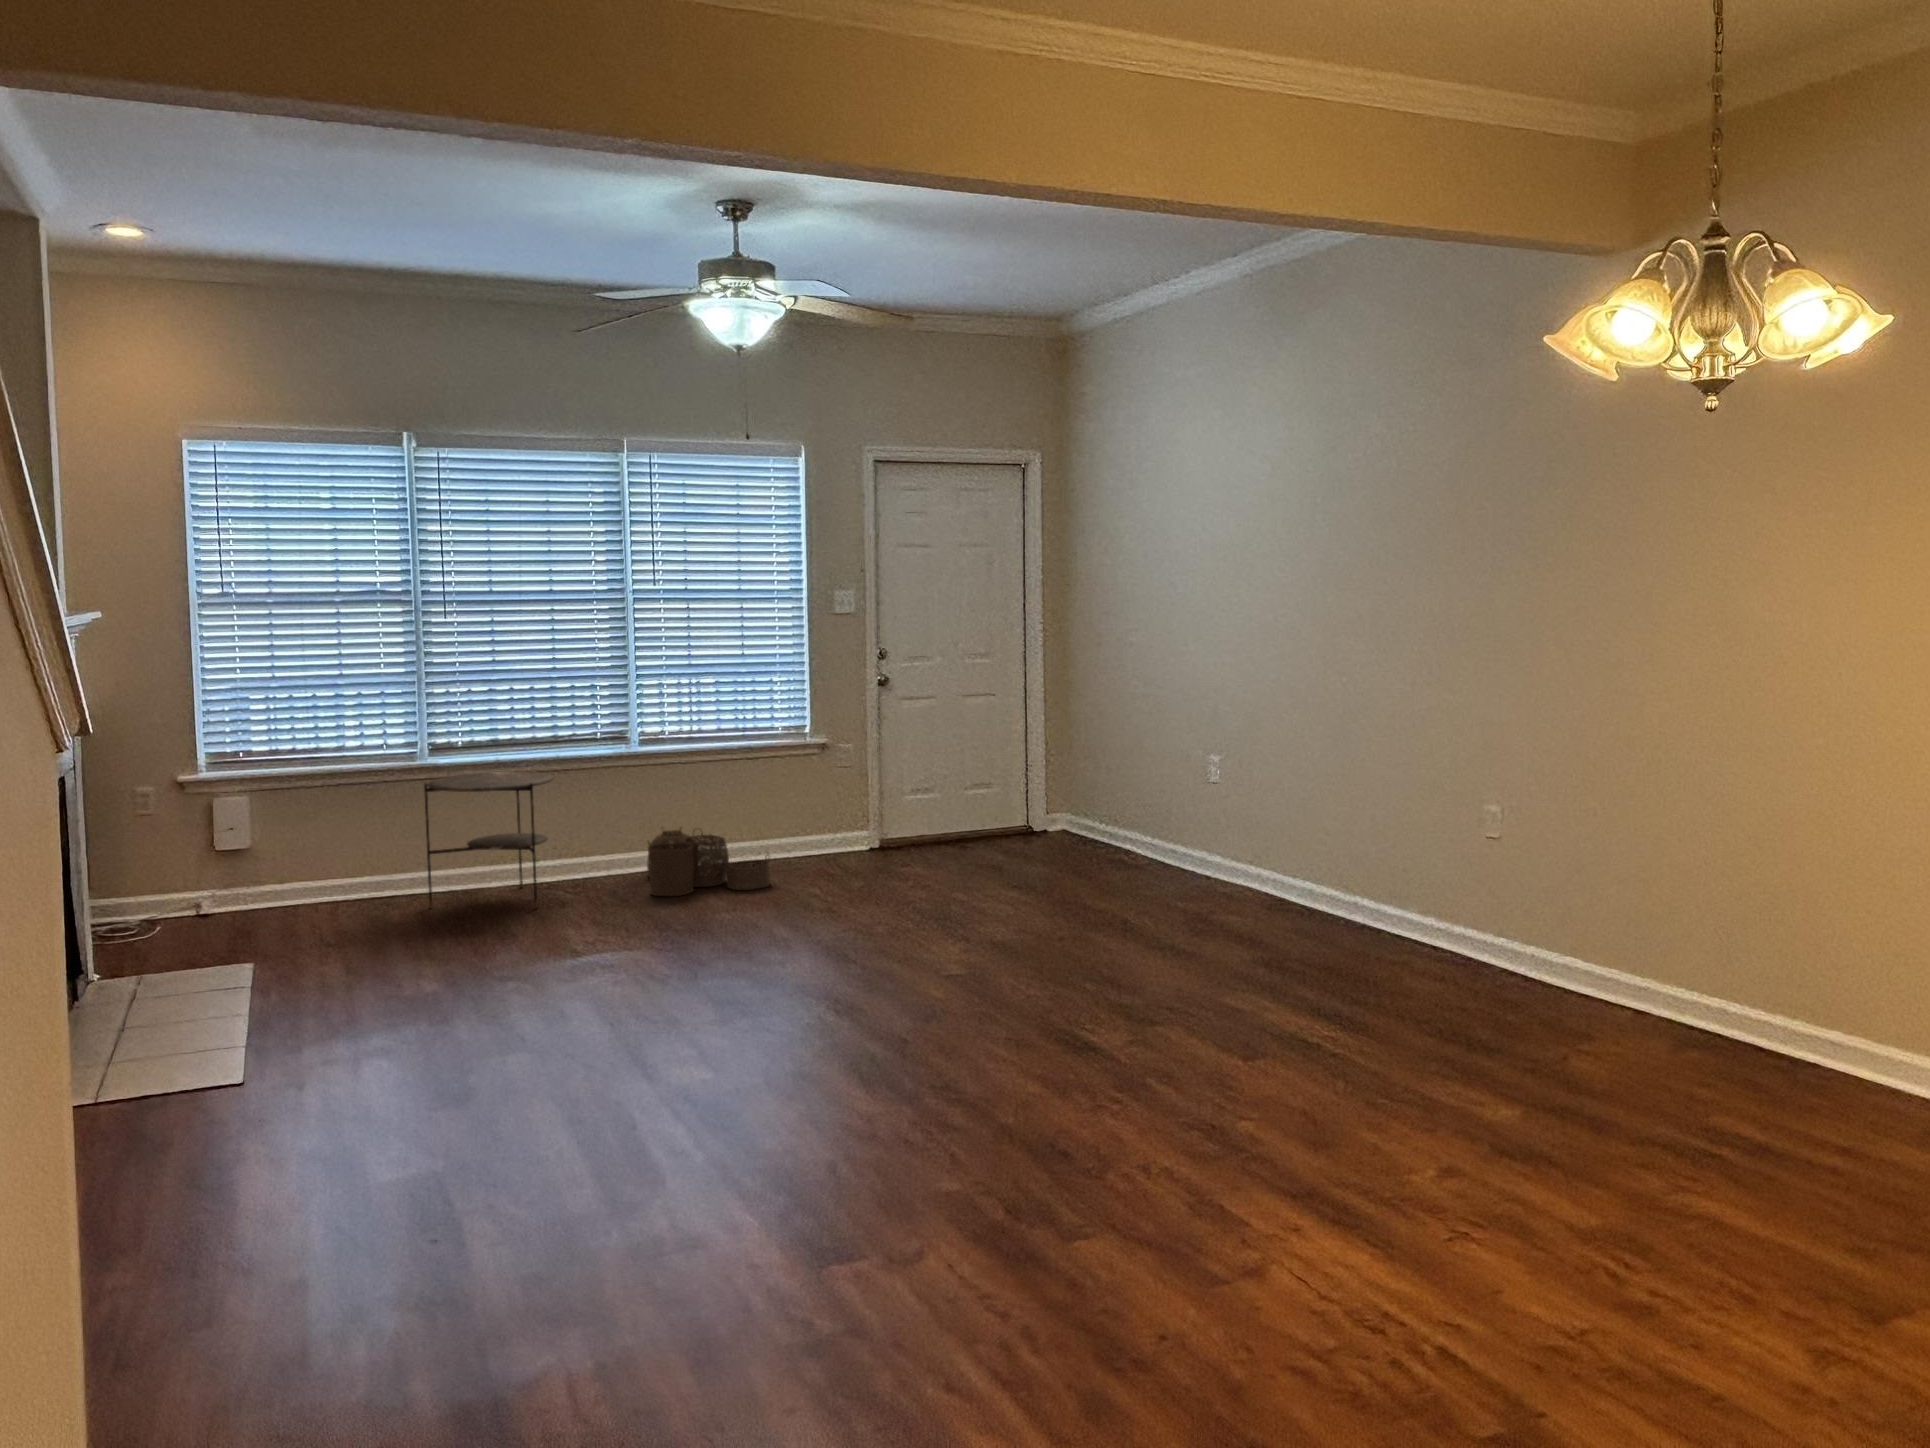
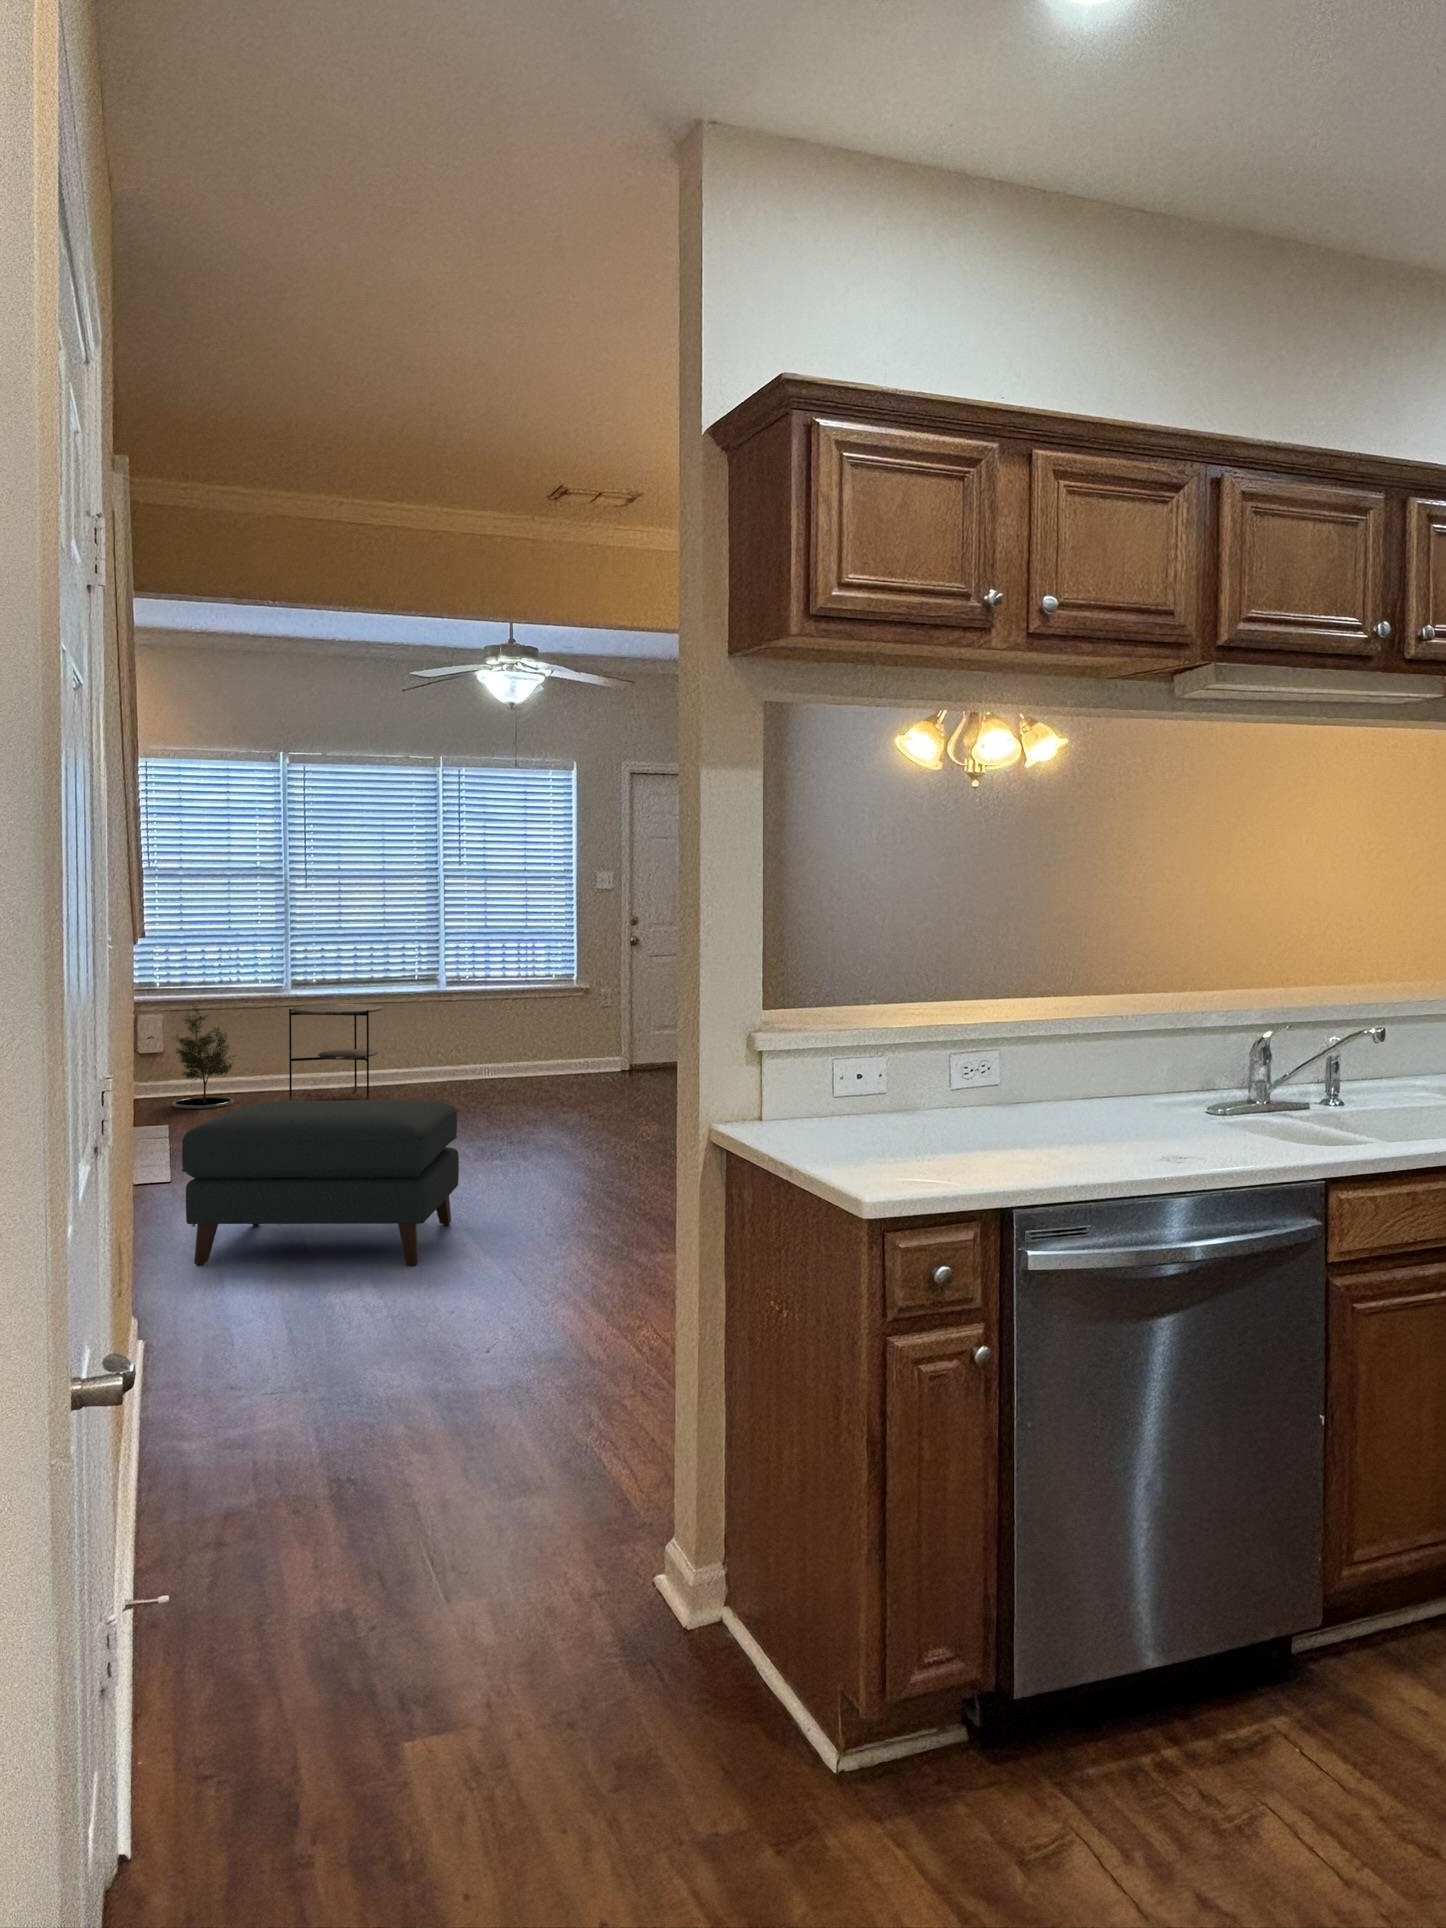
potted tree: none [258,780,355,926] -> present [173,1004,236,1109]
woven basket: present [647,828,770,896] -> none [450,1049,542,1097]
ottoman: none [151,993,659,1329] -> present [182,1100,459,1266]

